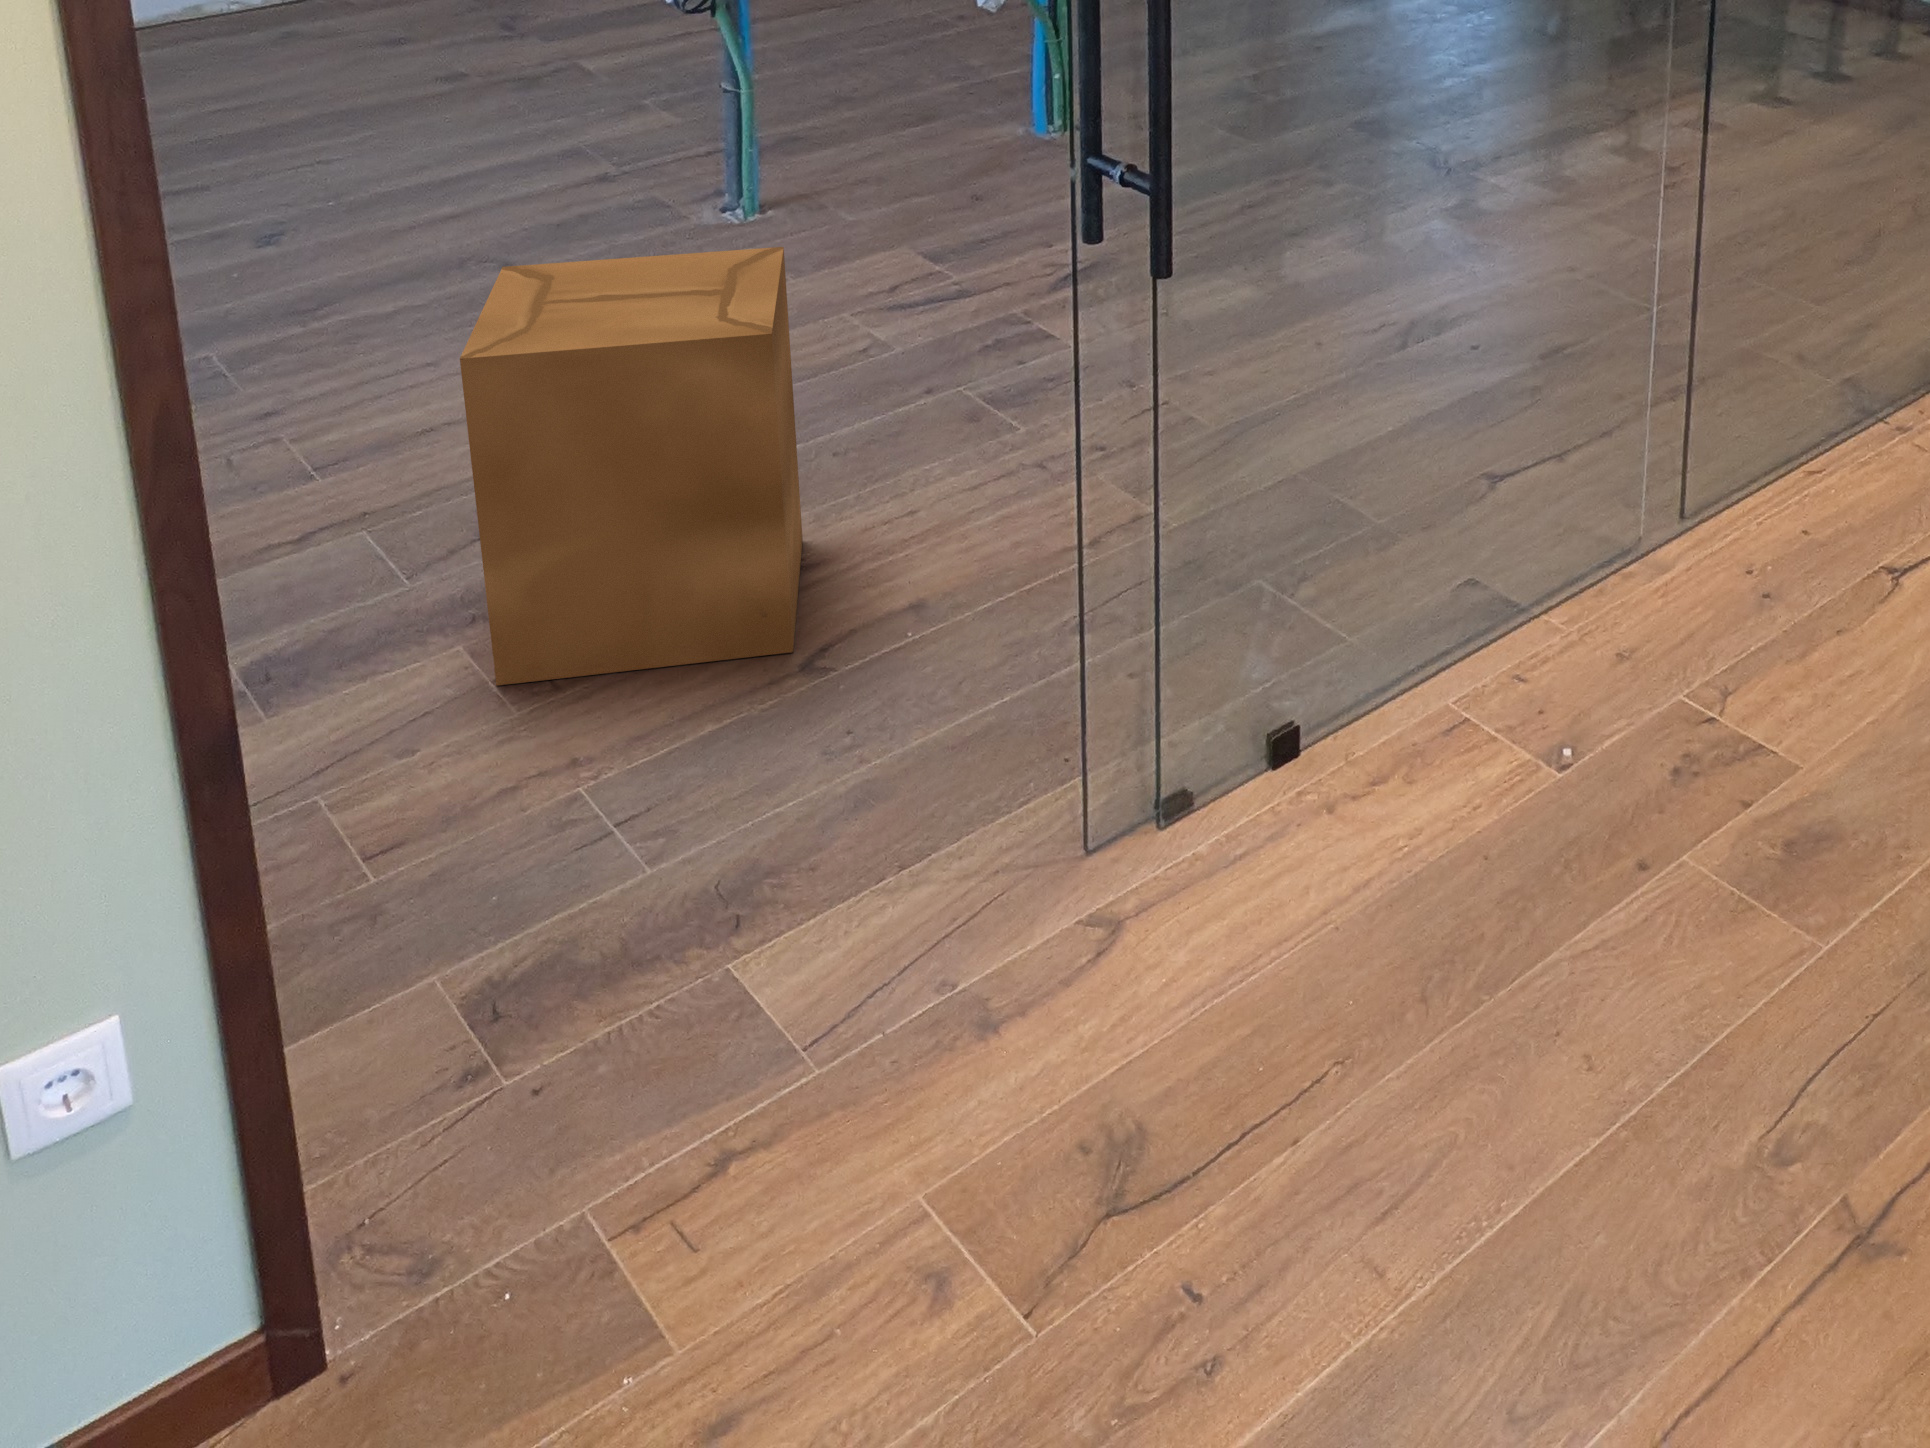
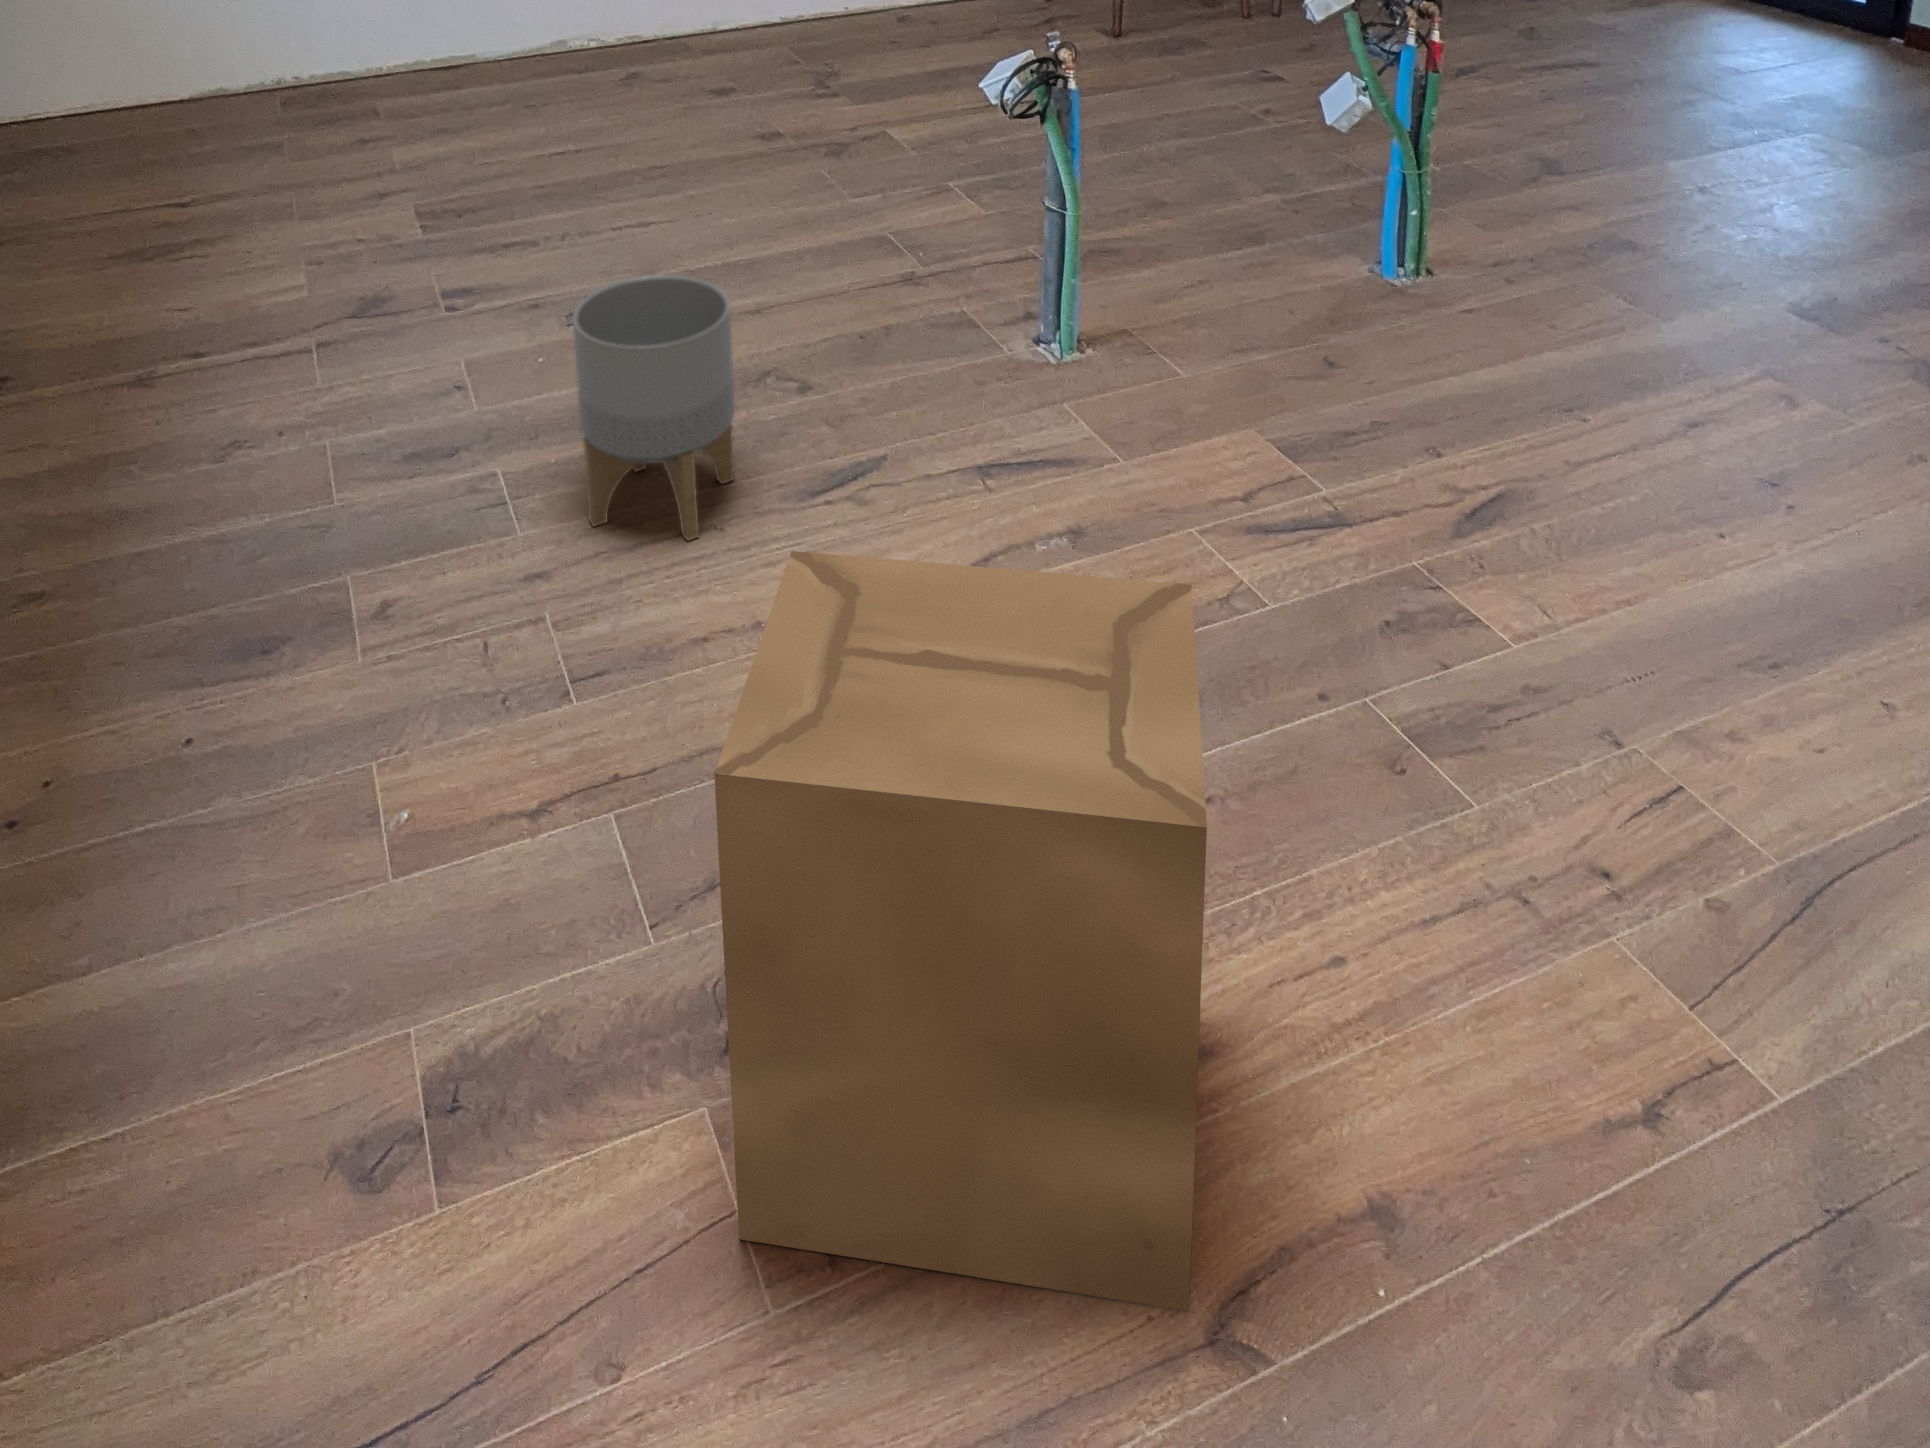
planter: none [281,162,445,382] -> present [573,275,735,540]

